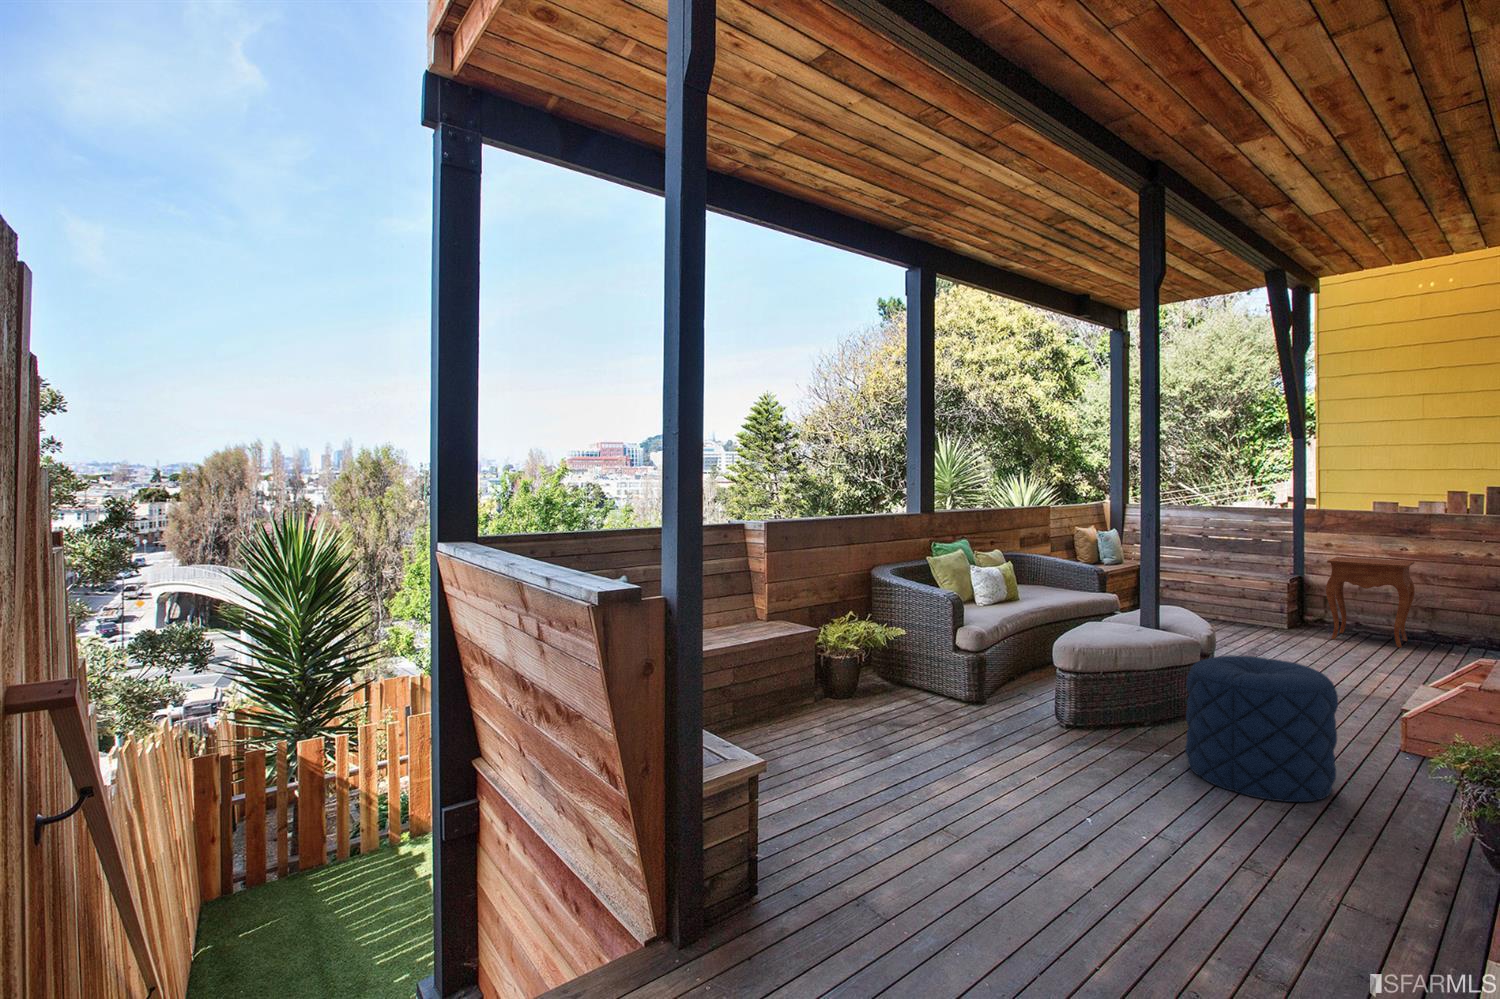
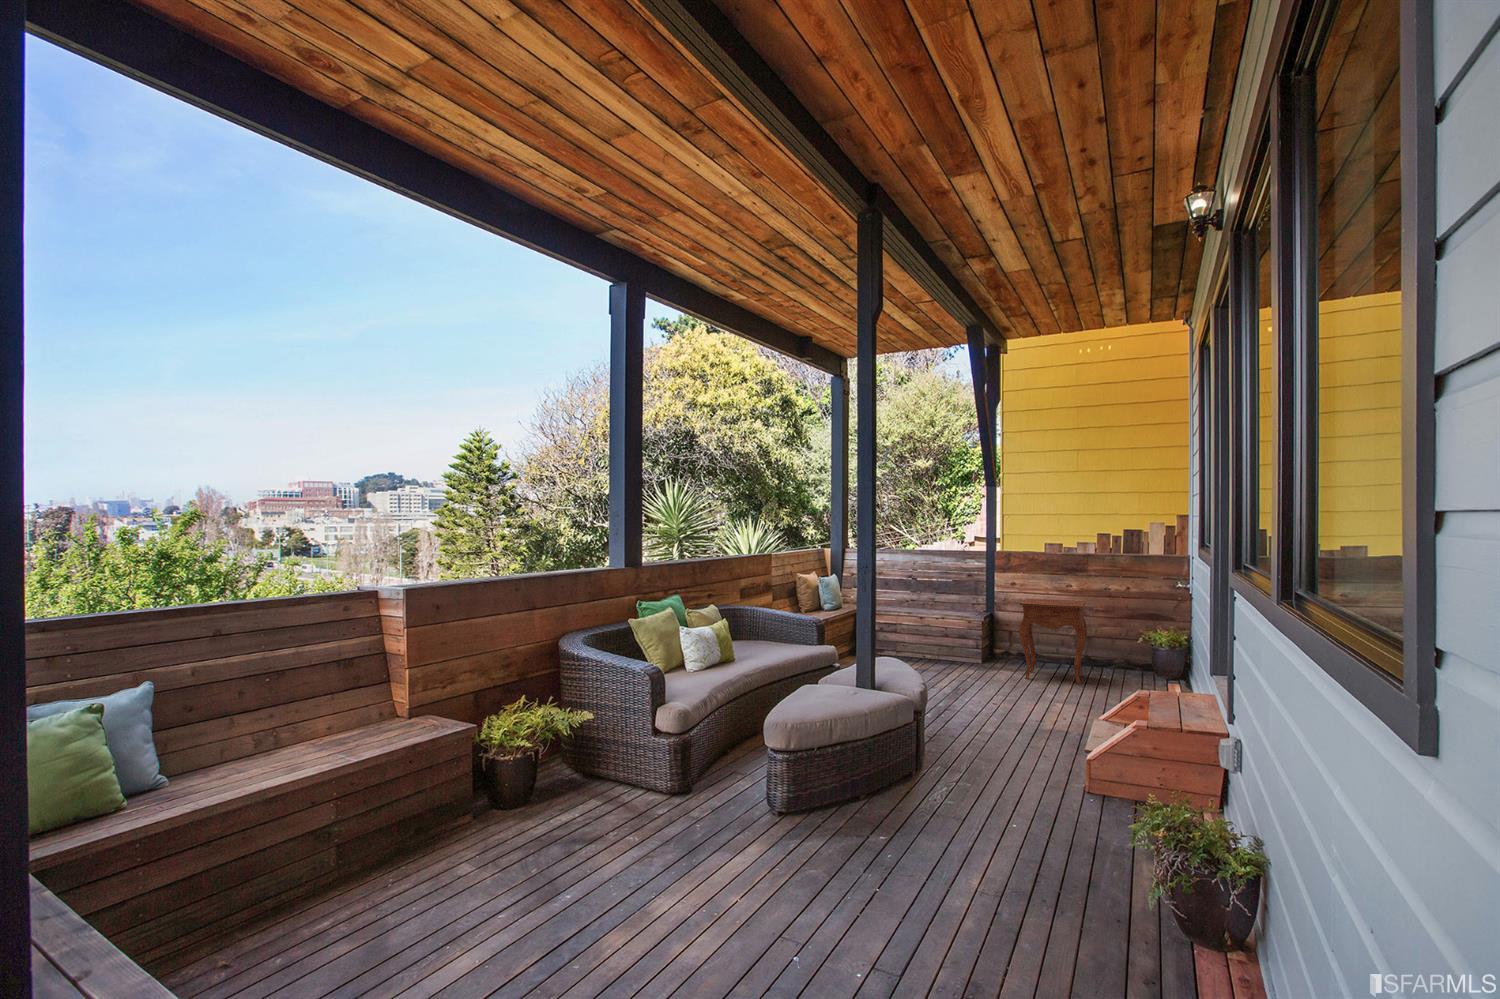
pouf: present [1185,655,1338,802] -> none [912,733,1065,919]

